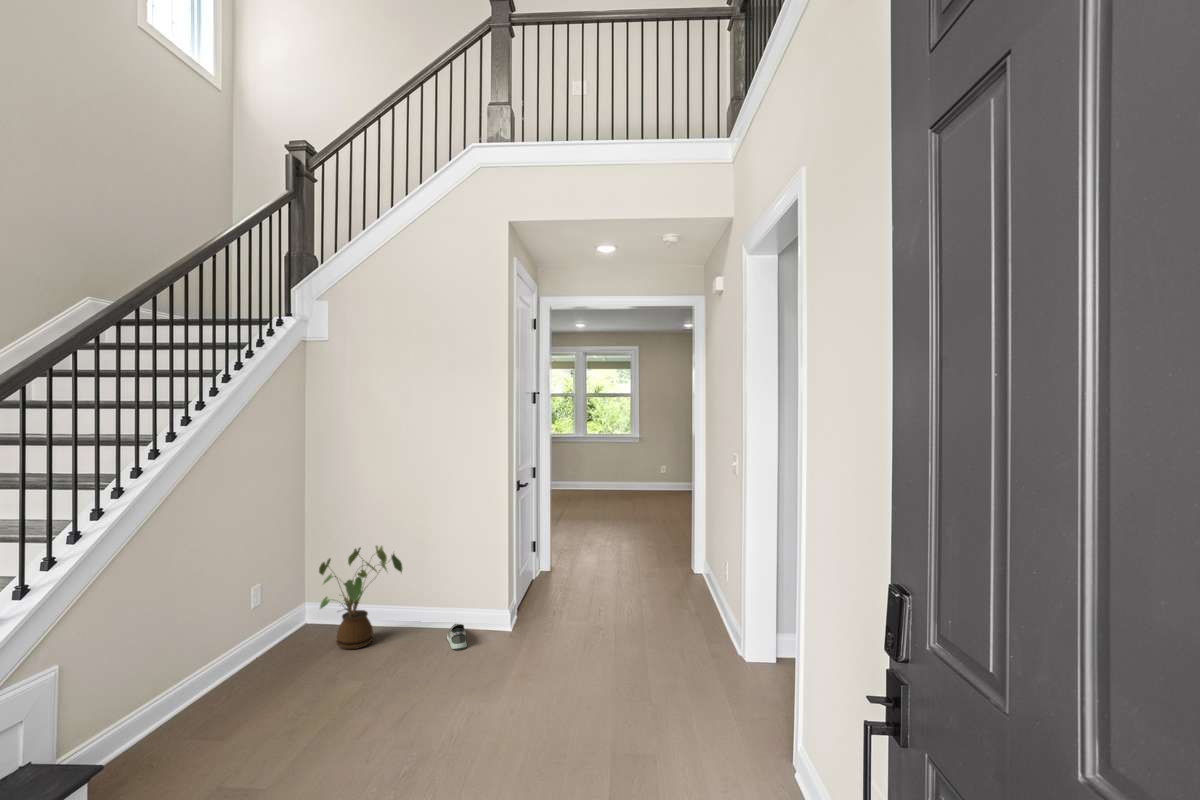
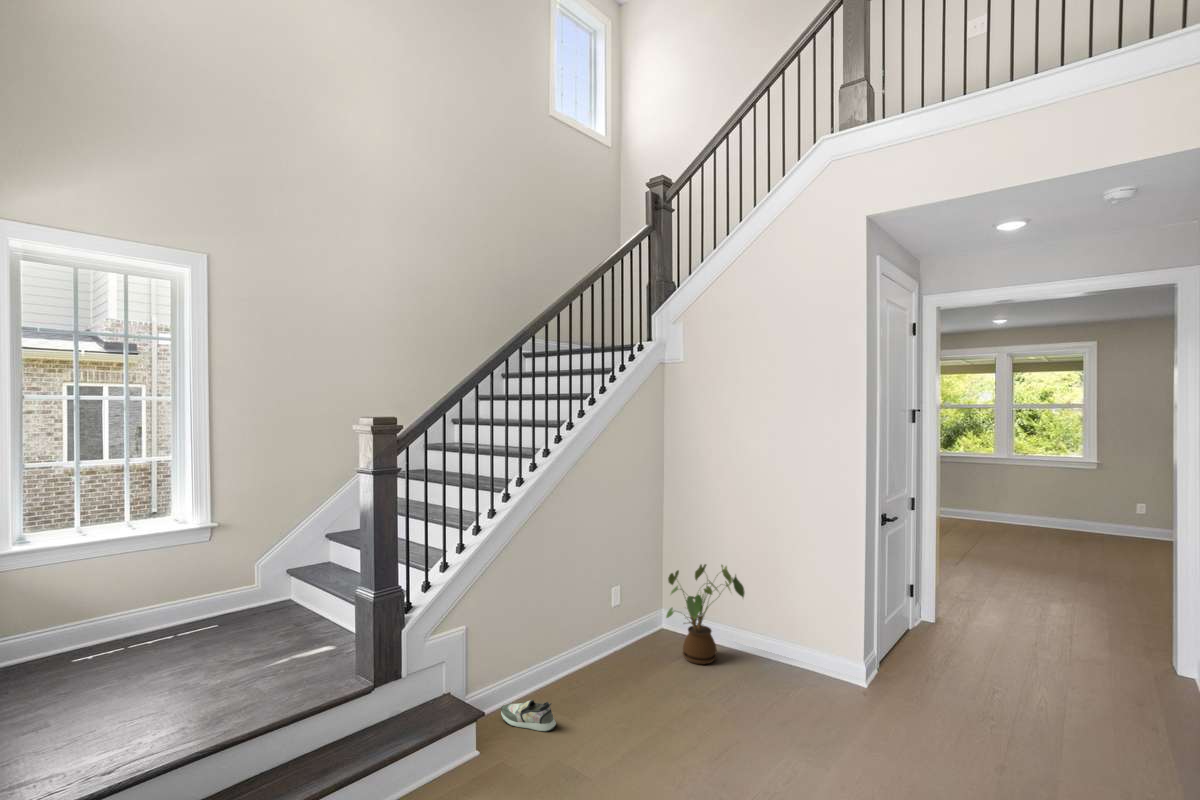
shoe: present [447,624,467,650] -> present [501,700,556,732]

